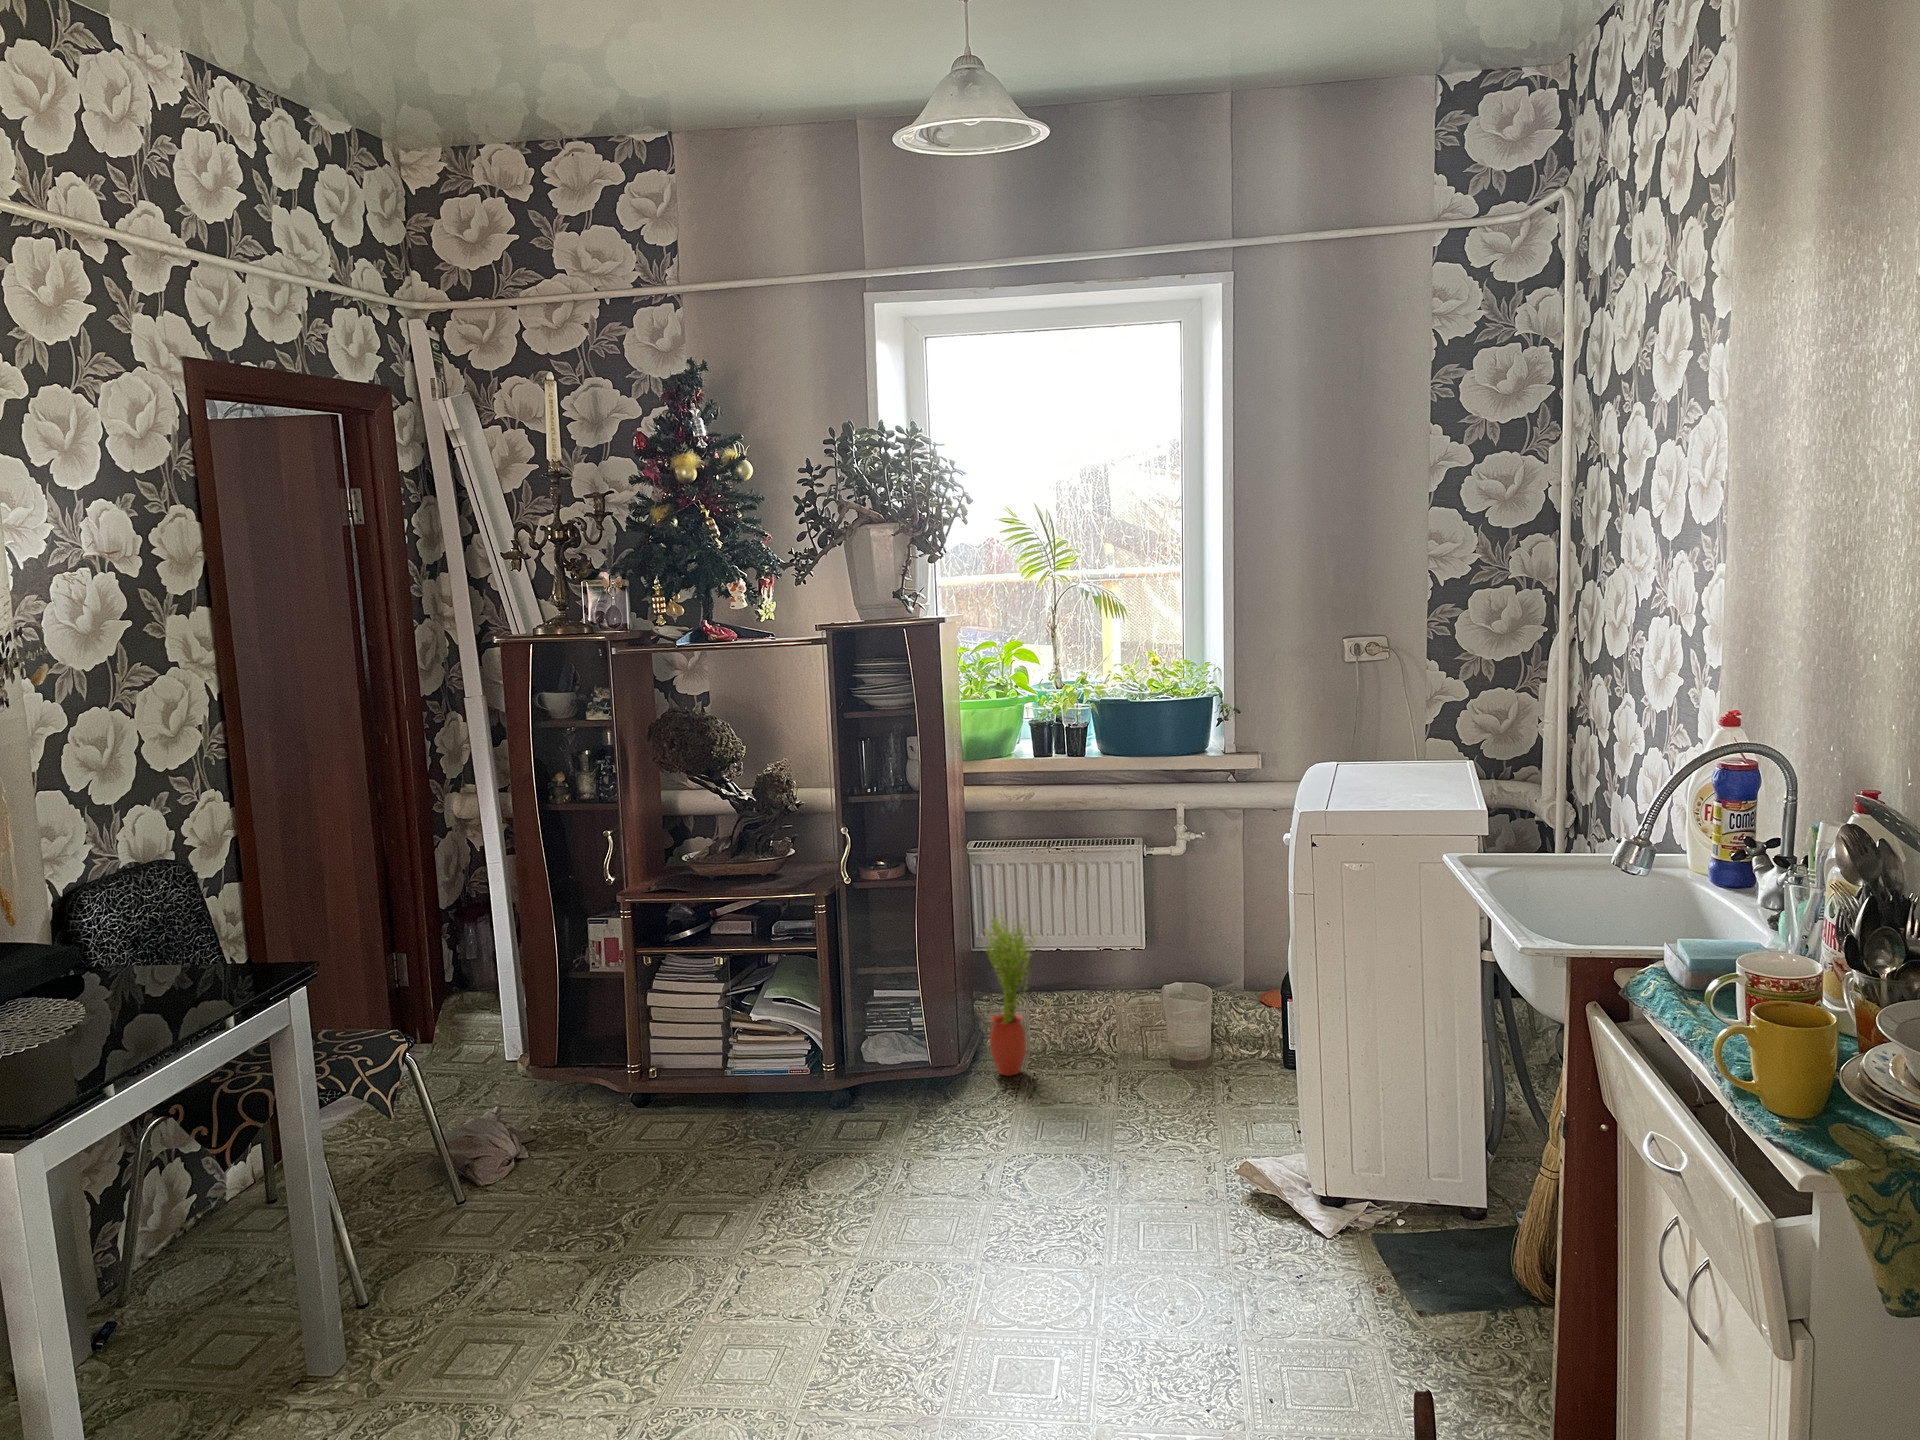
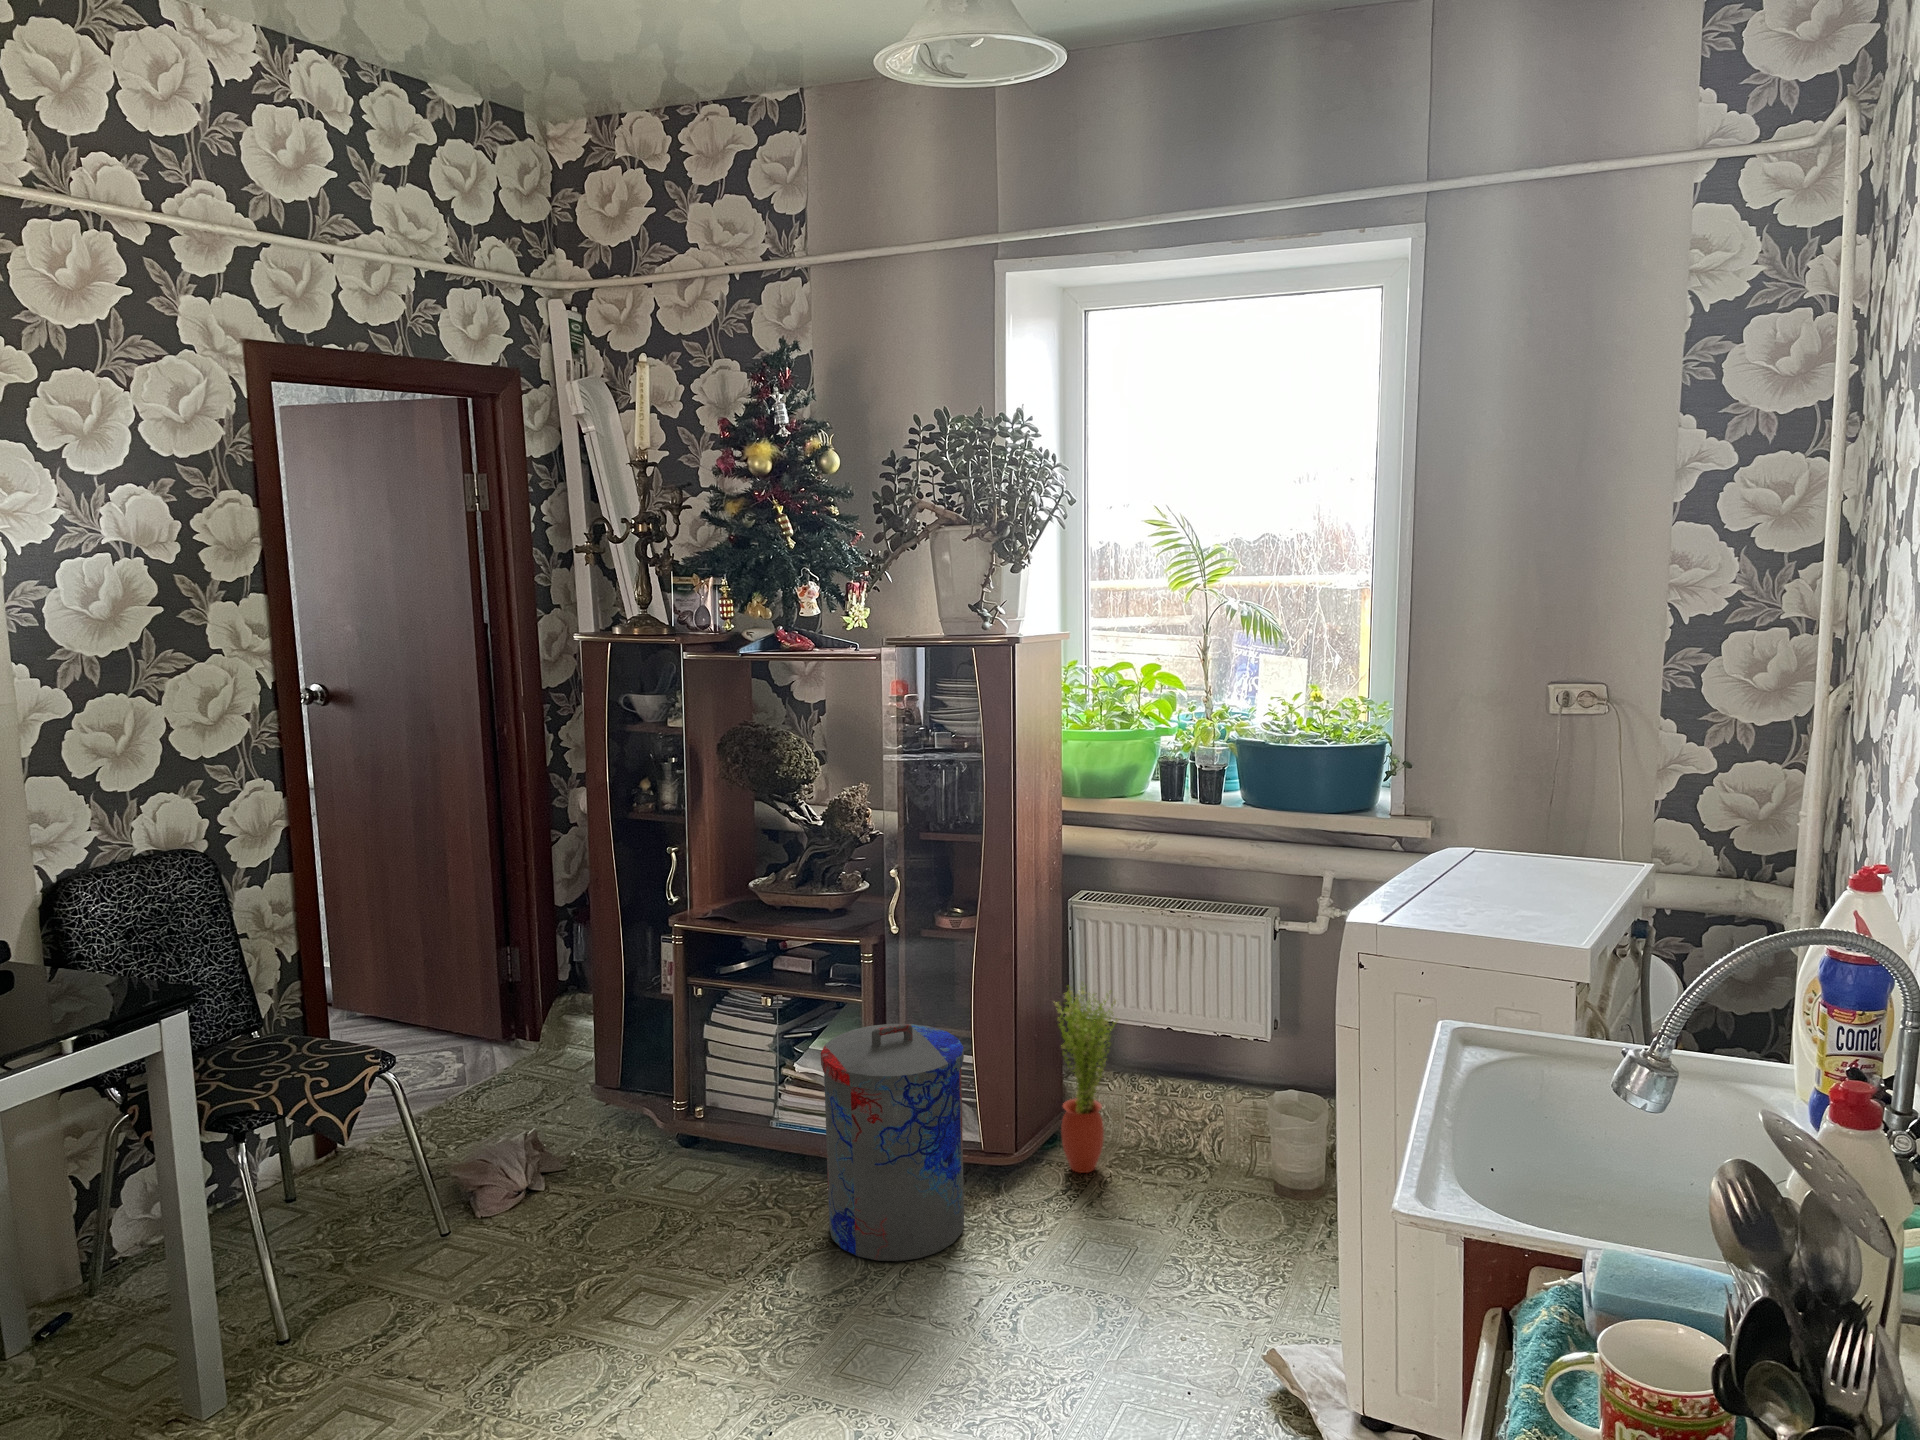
trash can: none [811,953,939,1156] -> present [821,1024,964,1261]

